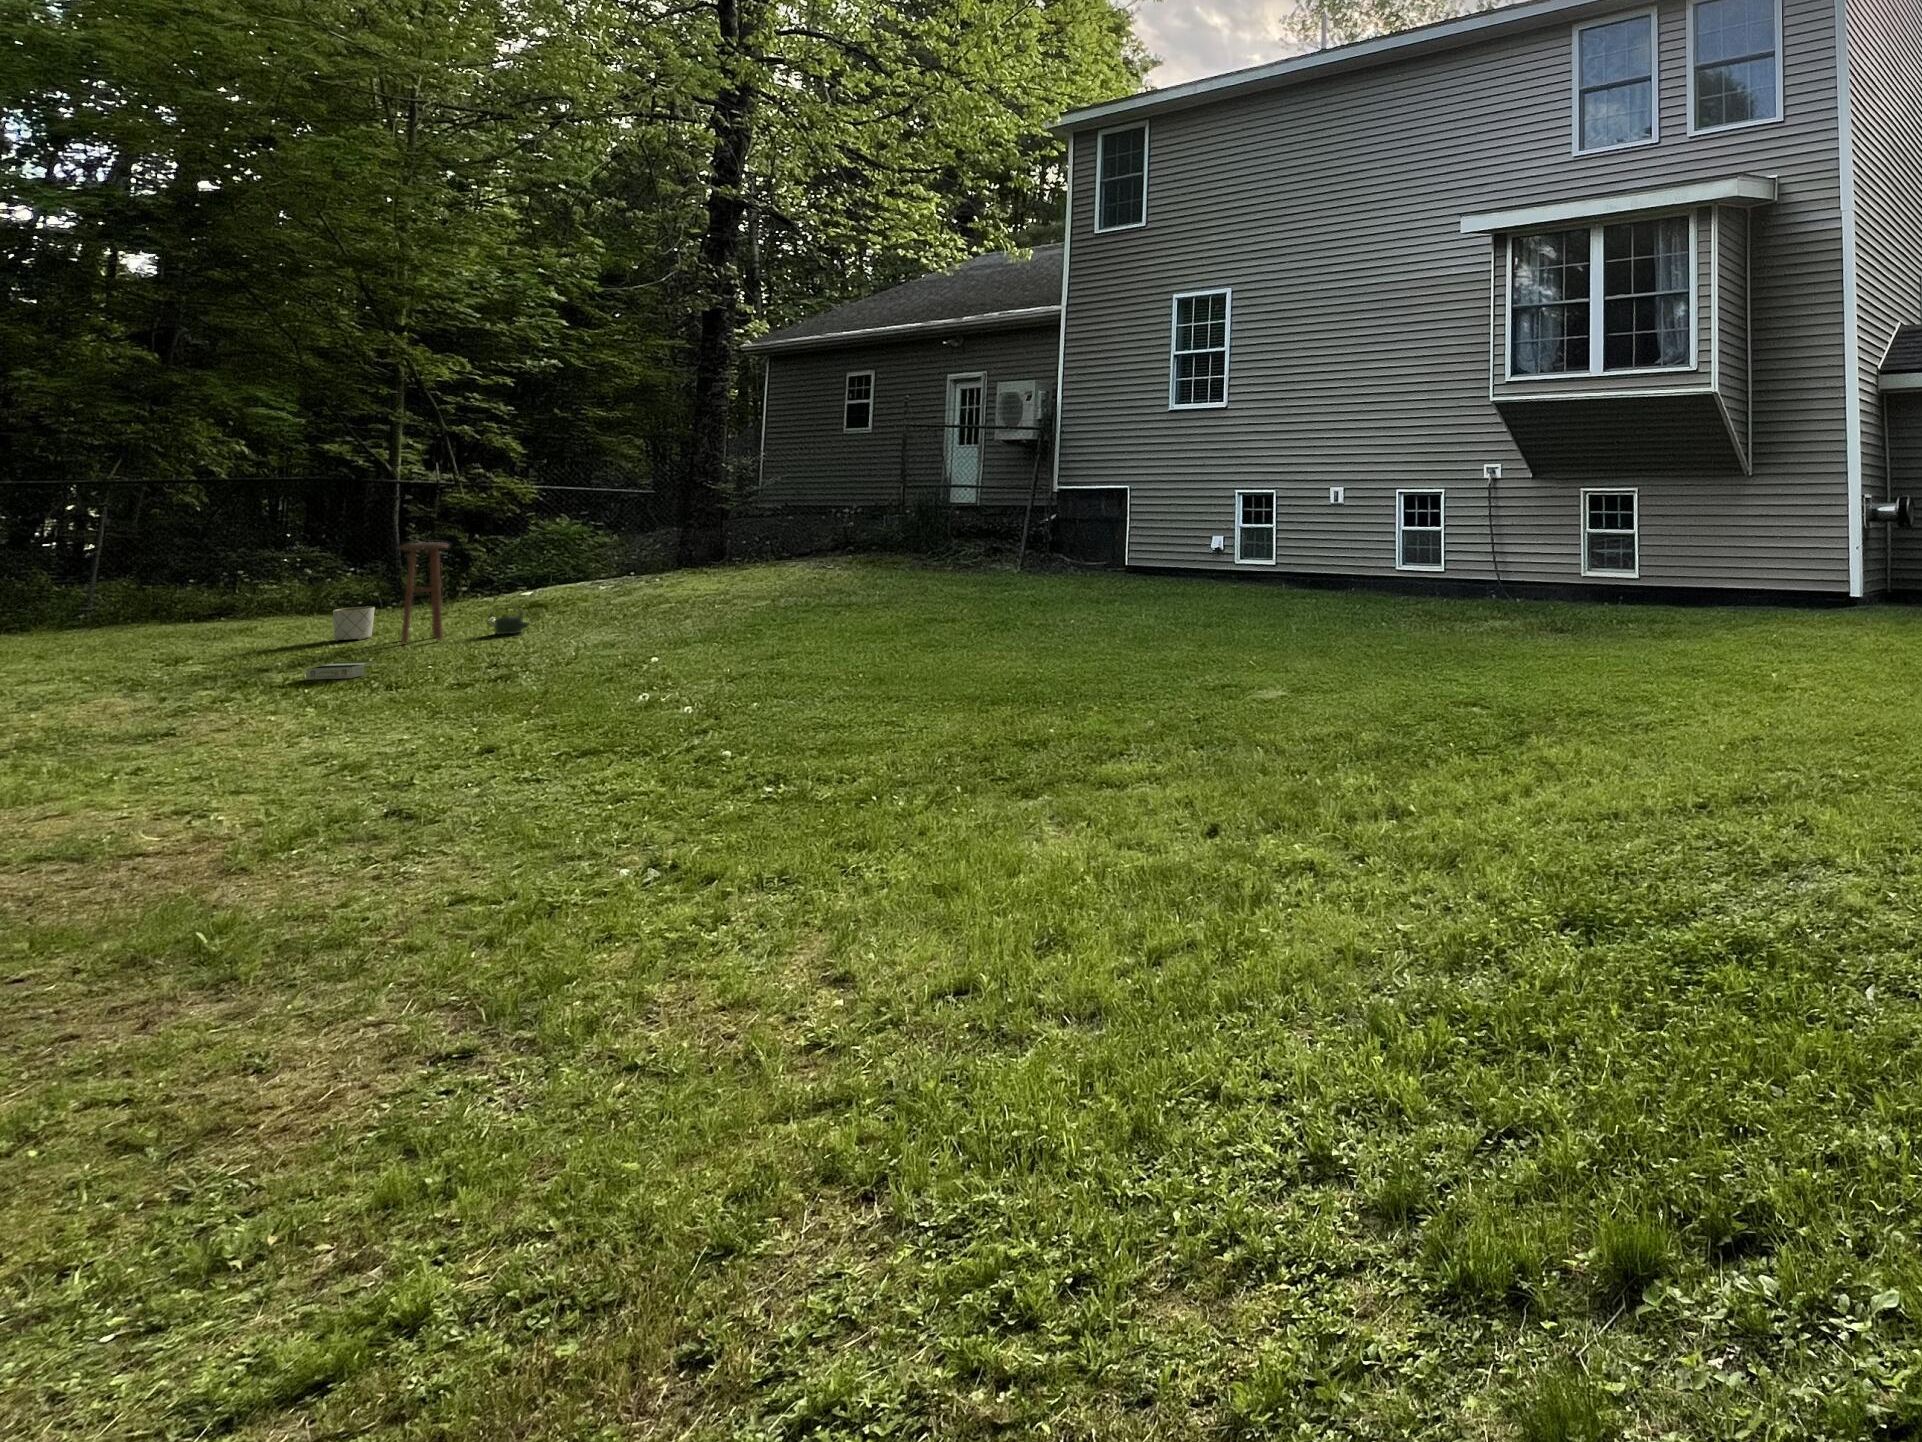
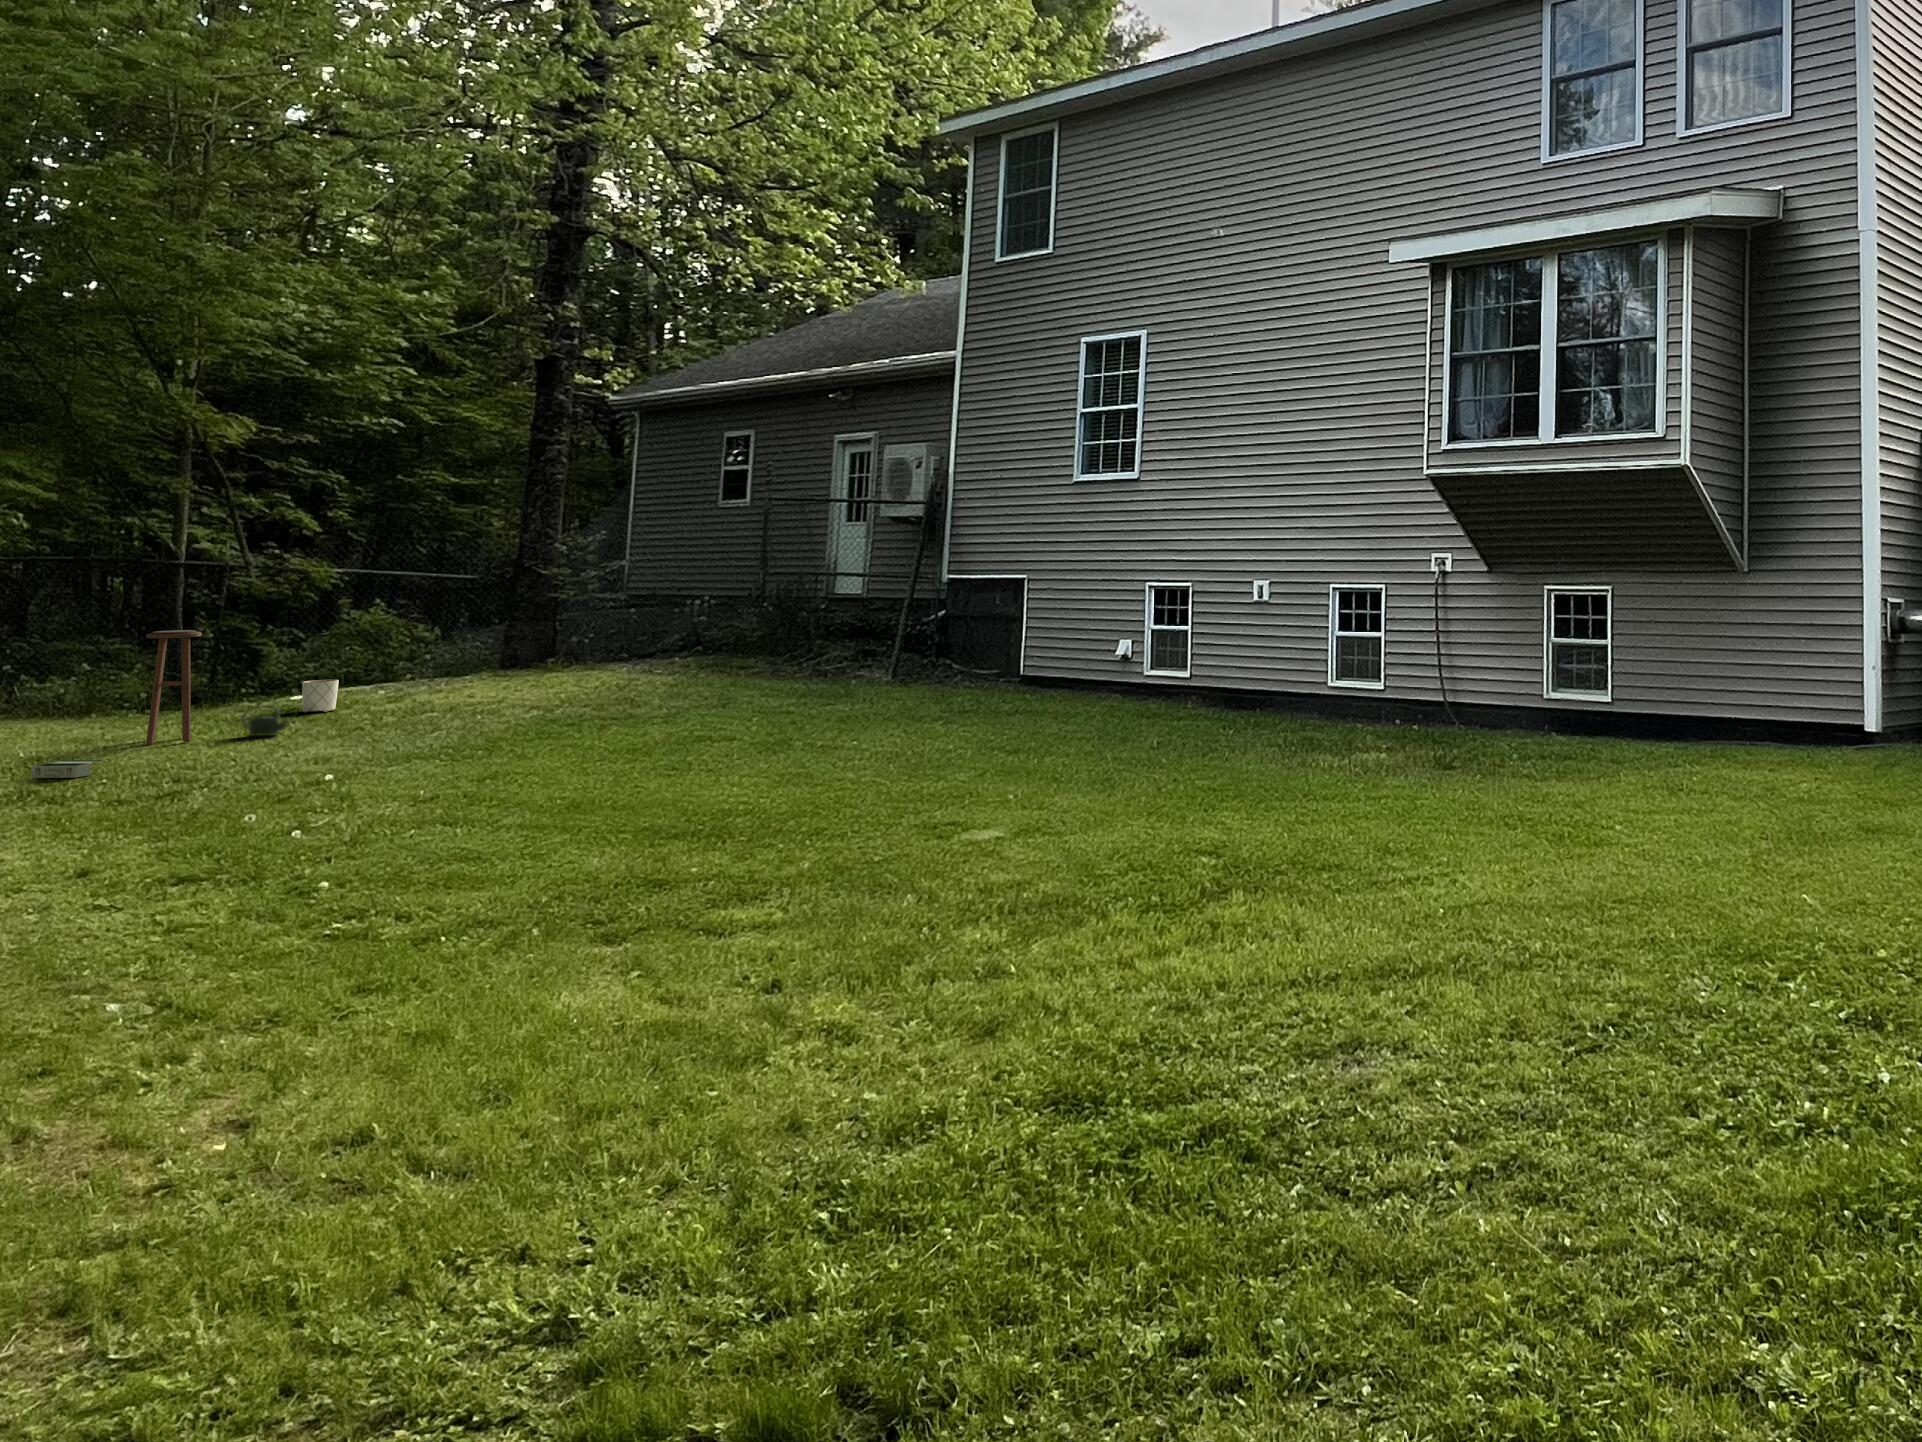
planter: present [333,607,375,641] -> present [302,680,339,713]

